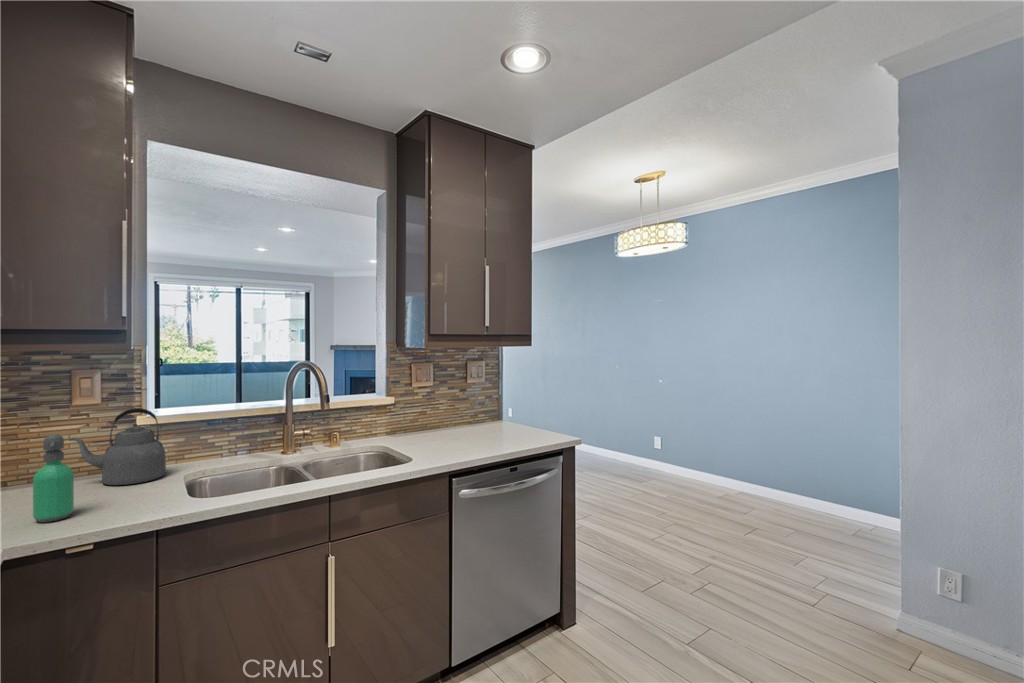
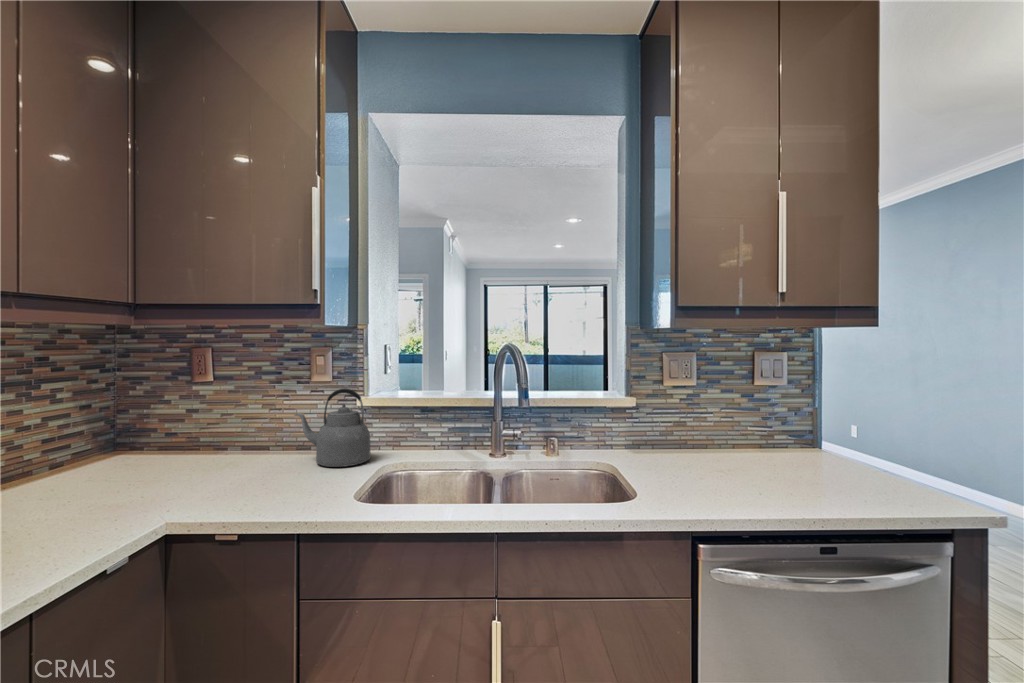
soap dispenser: present [33,434,74,522] -> none [218,409,252,498]

